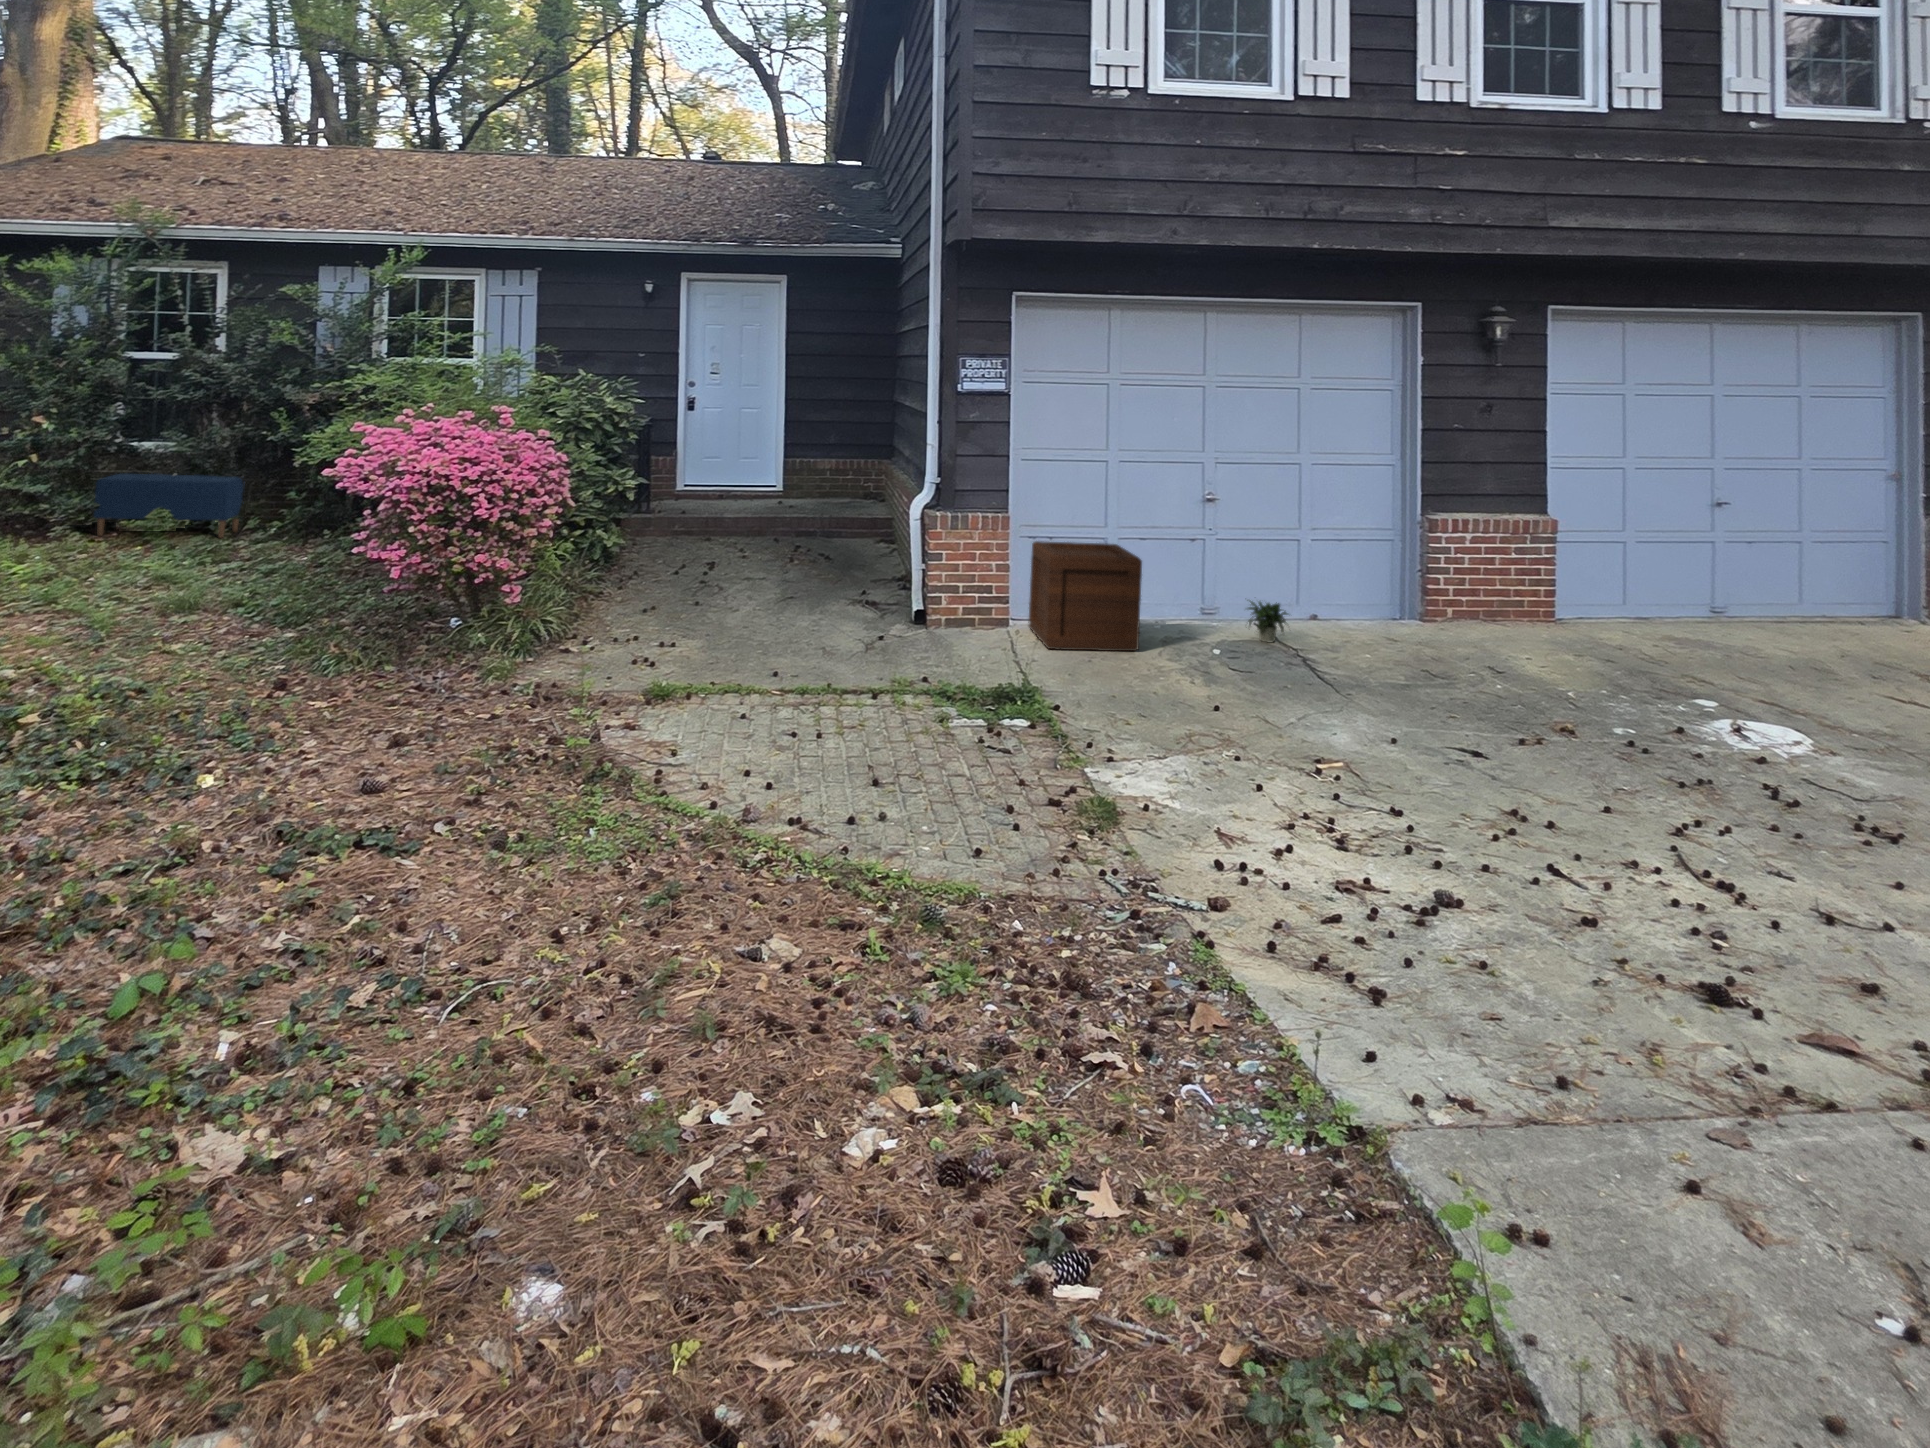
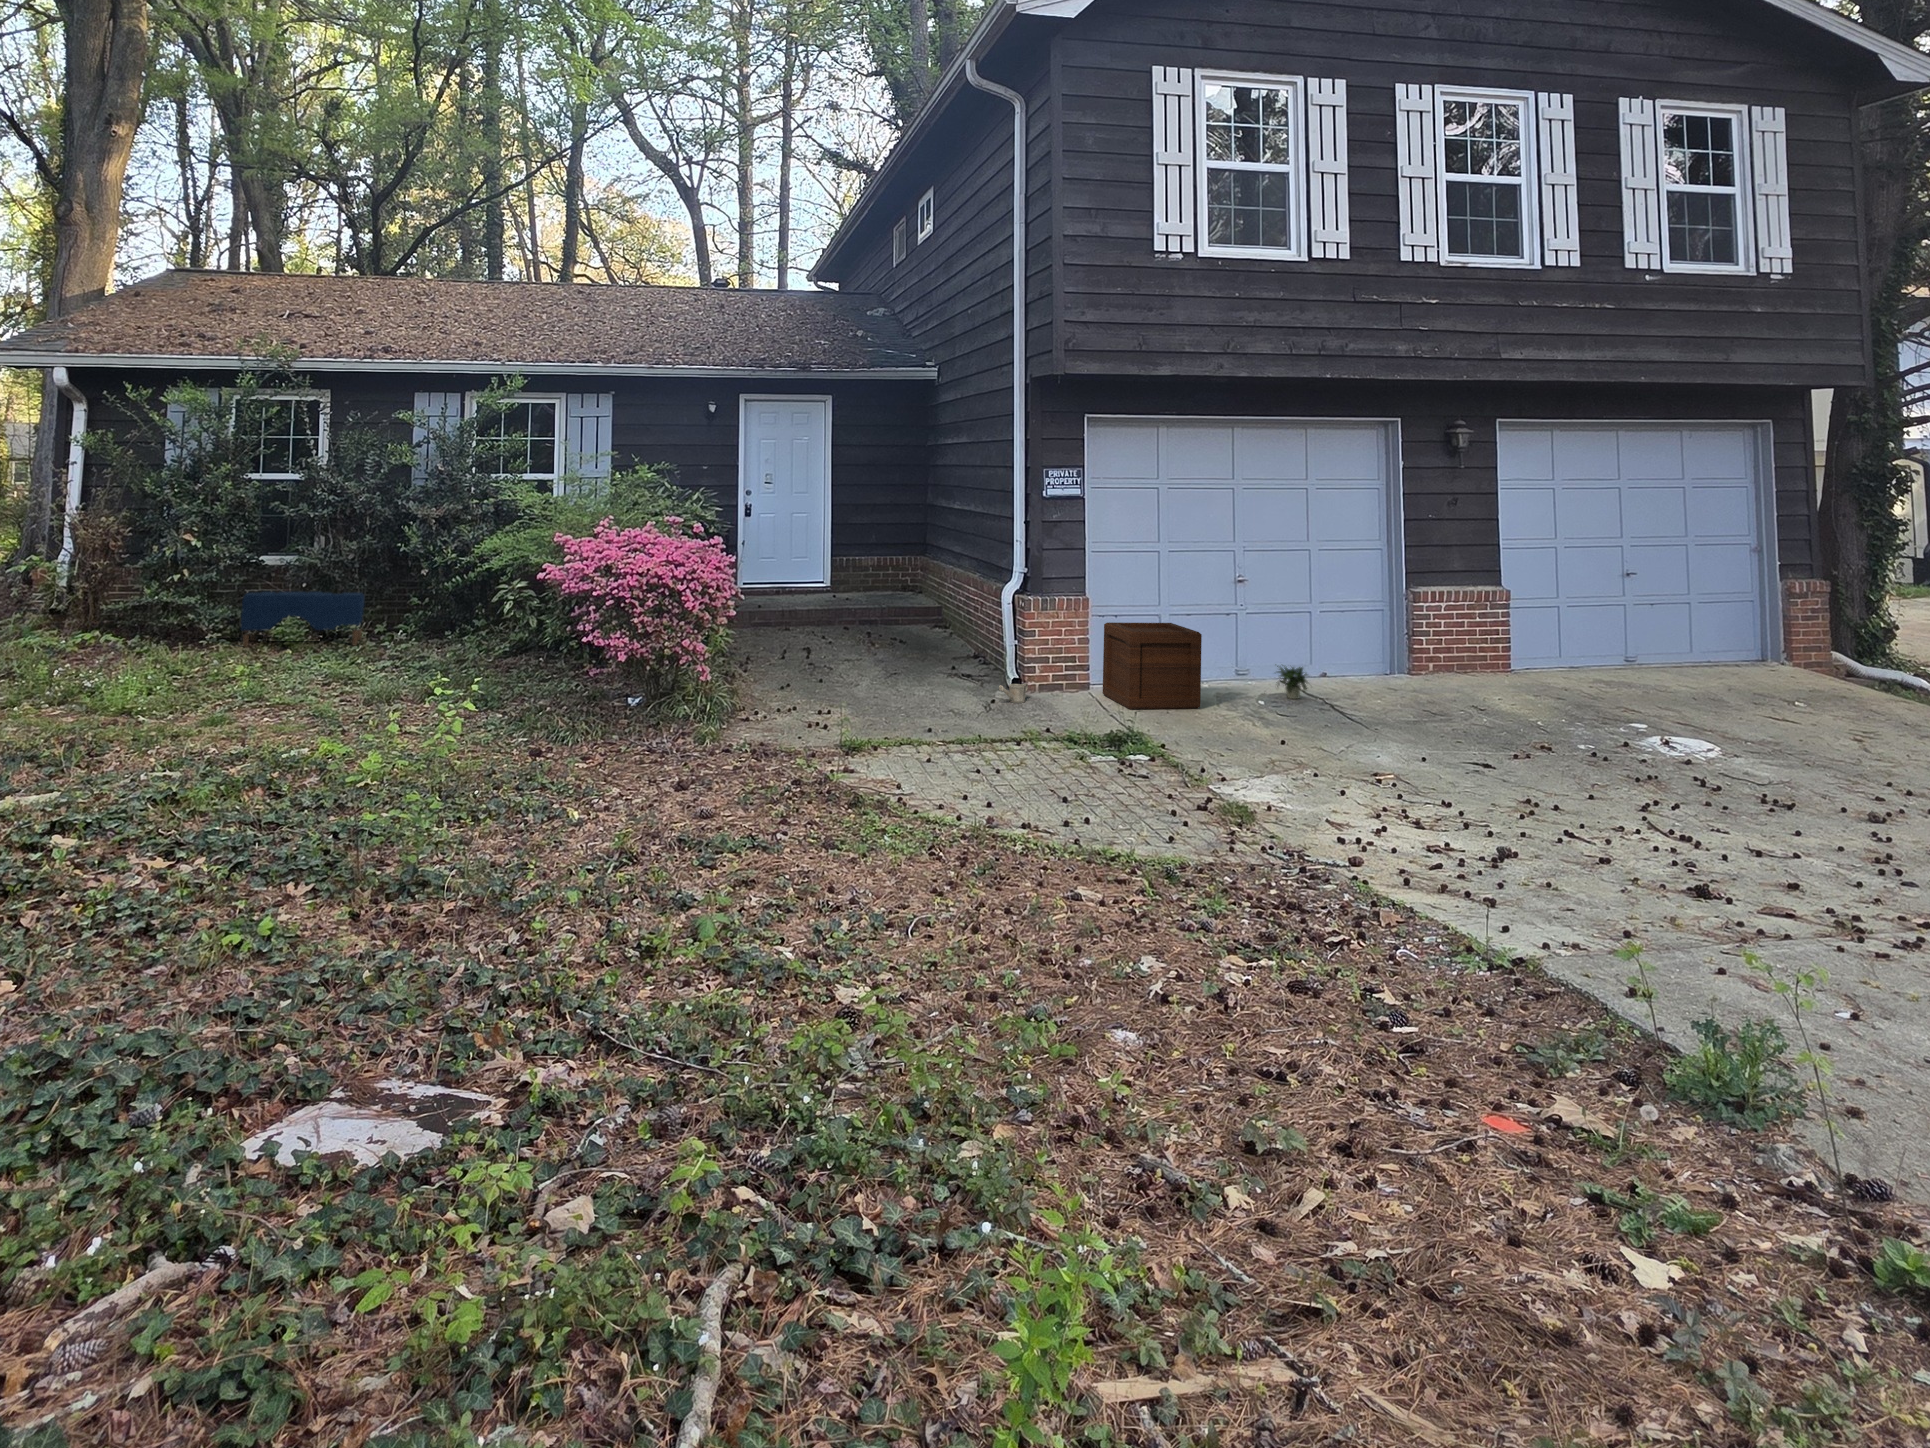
watering can: none [890,612,932,636] -> present [999,683,1028,703]

